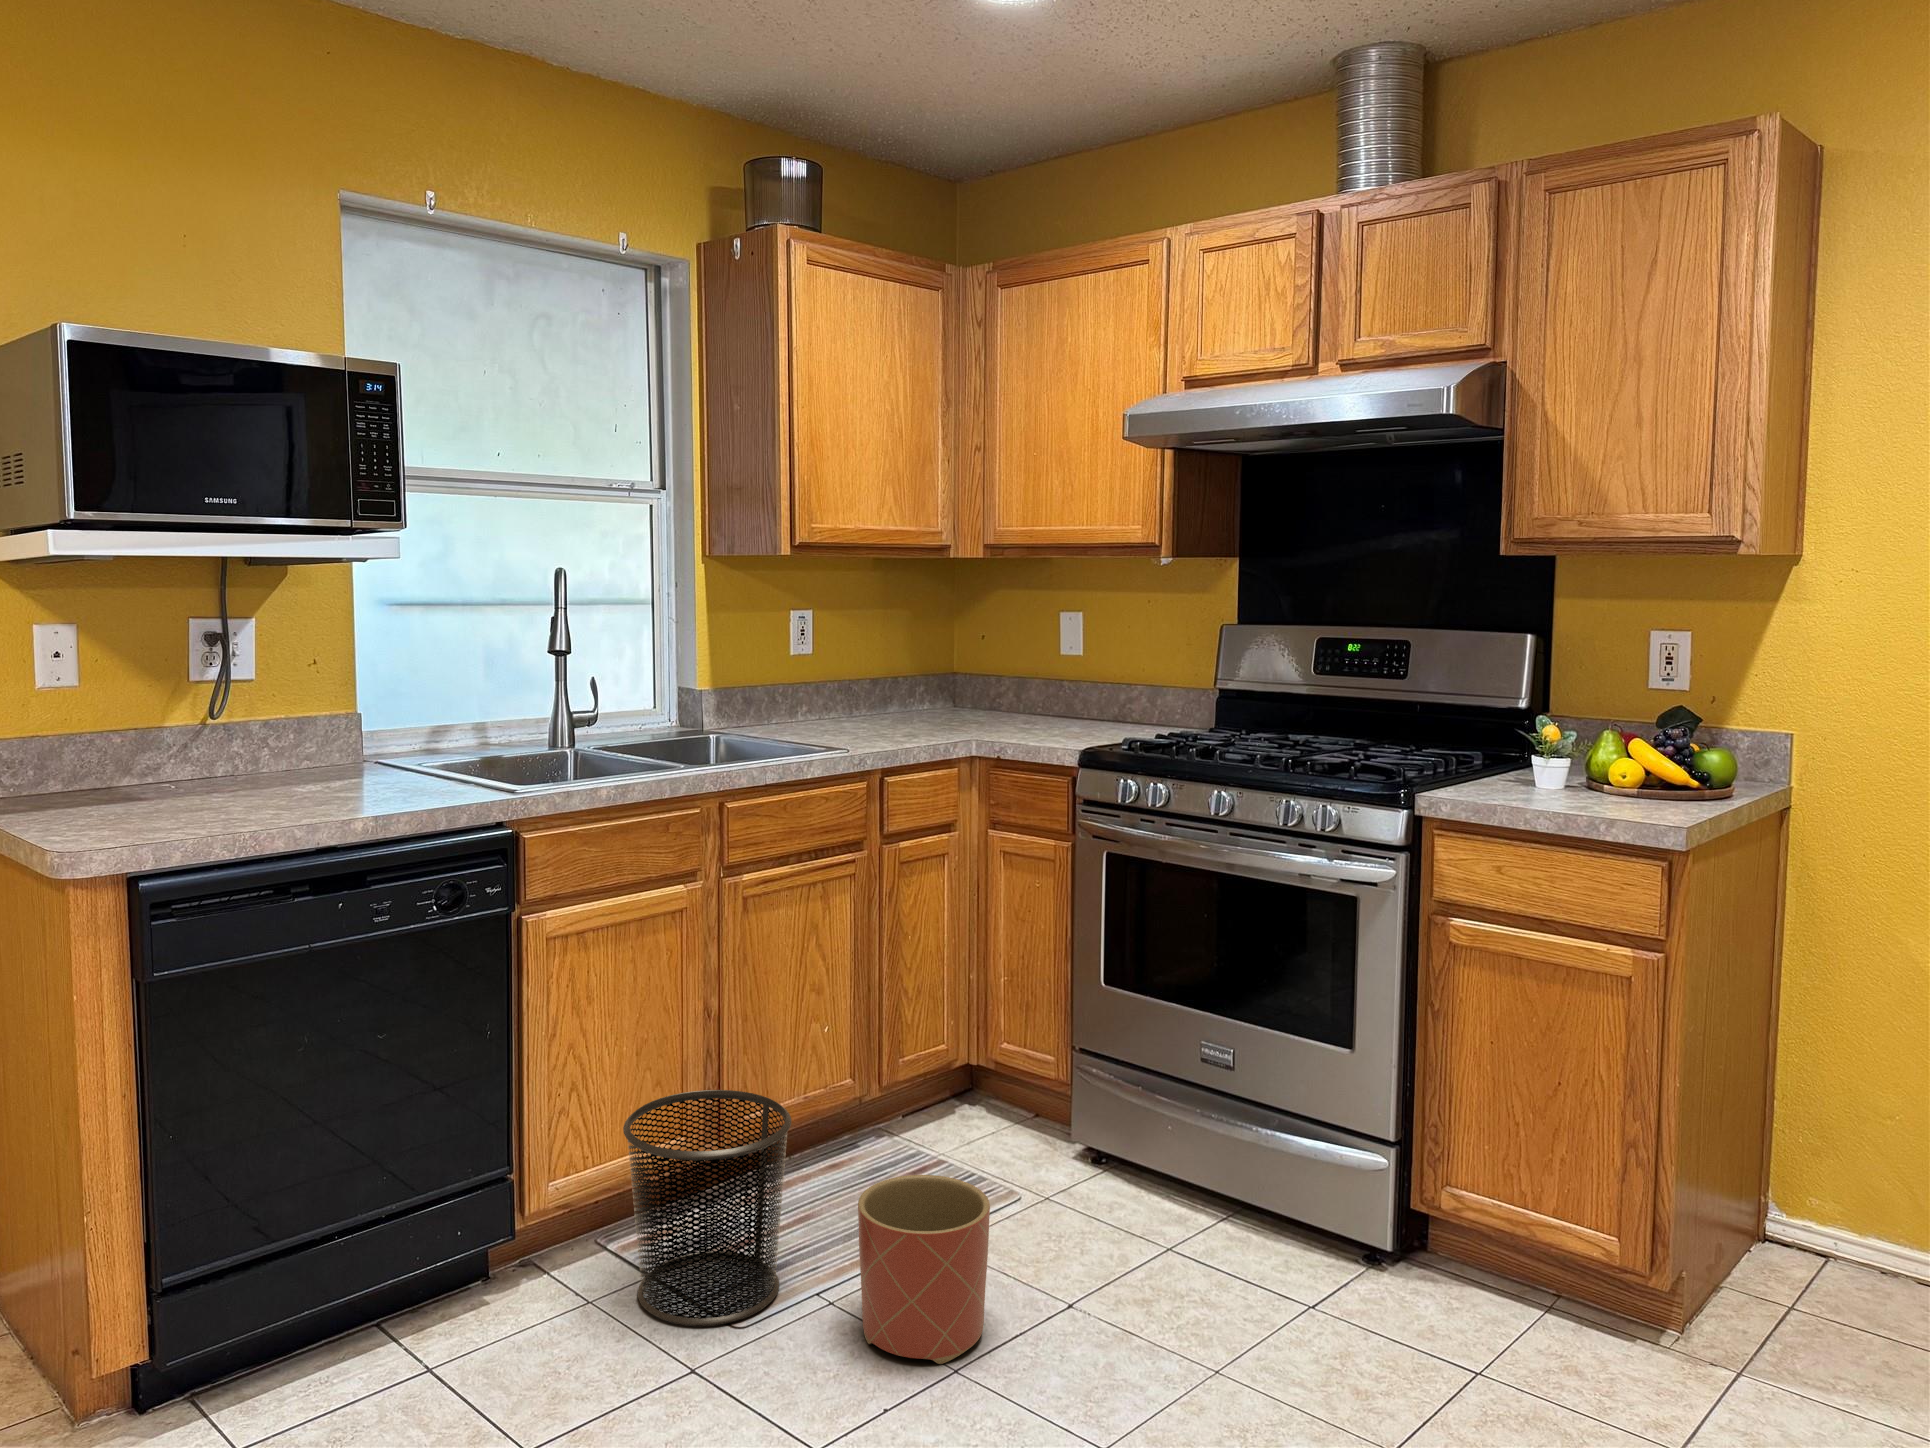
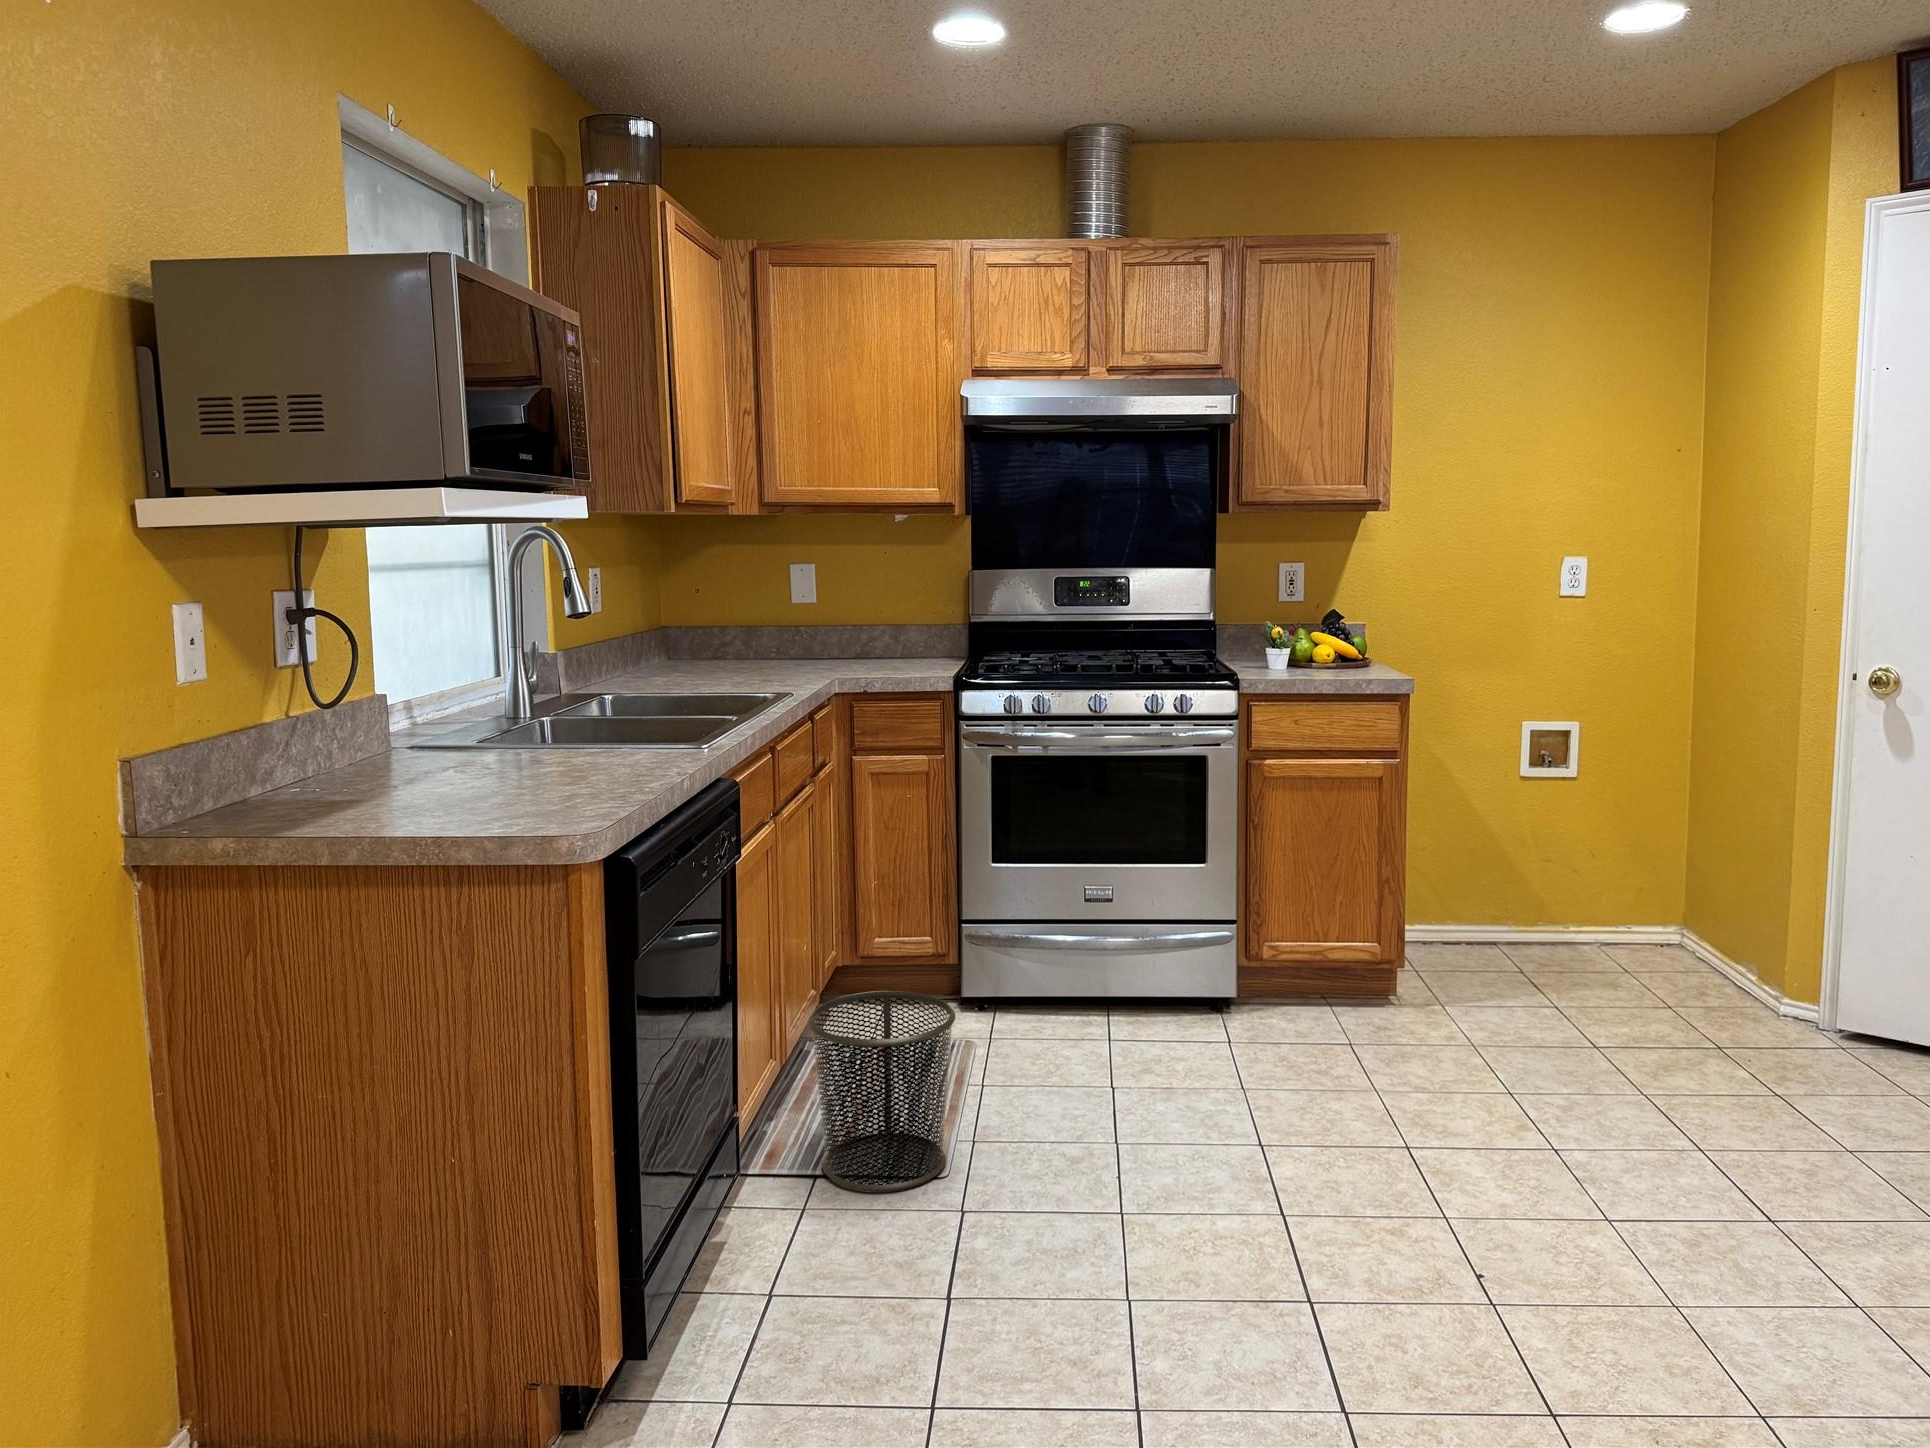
planter: present [858,1175,990,1364] -> none [1014,1009,1118,1148]

